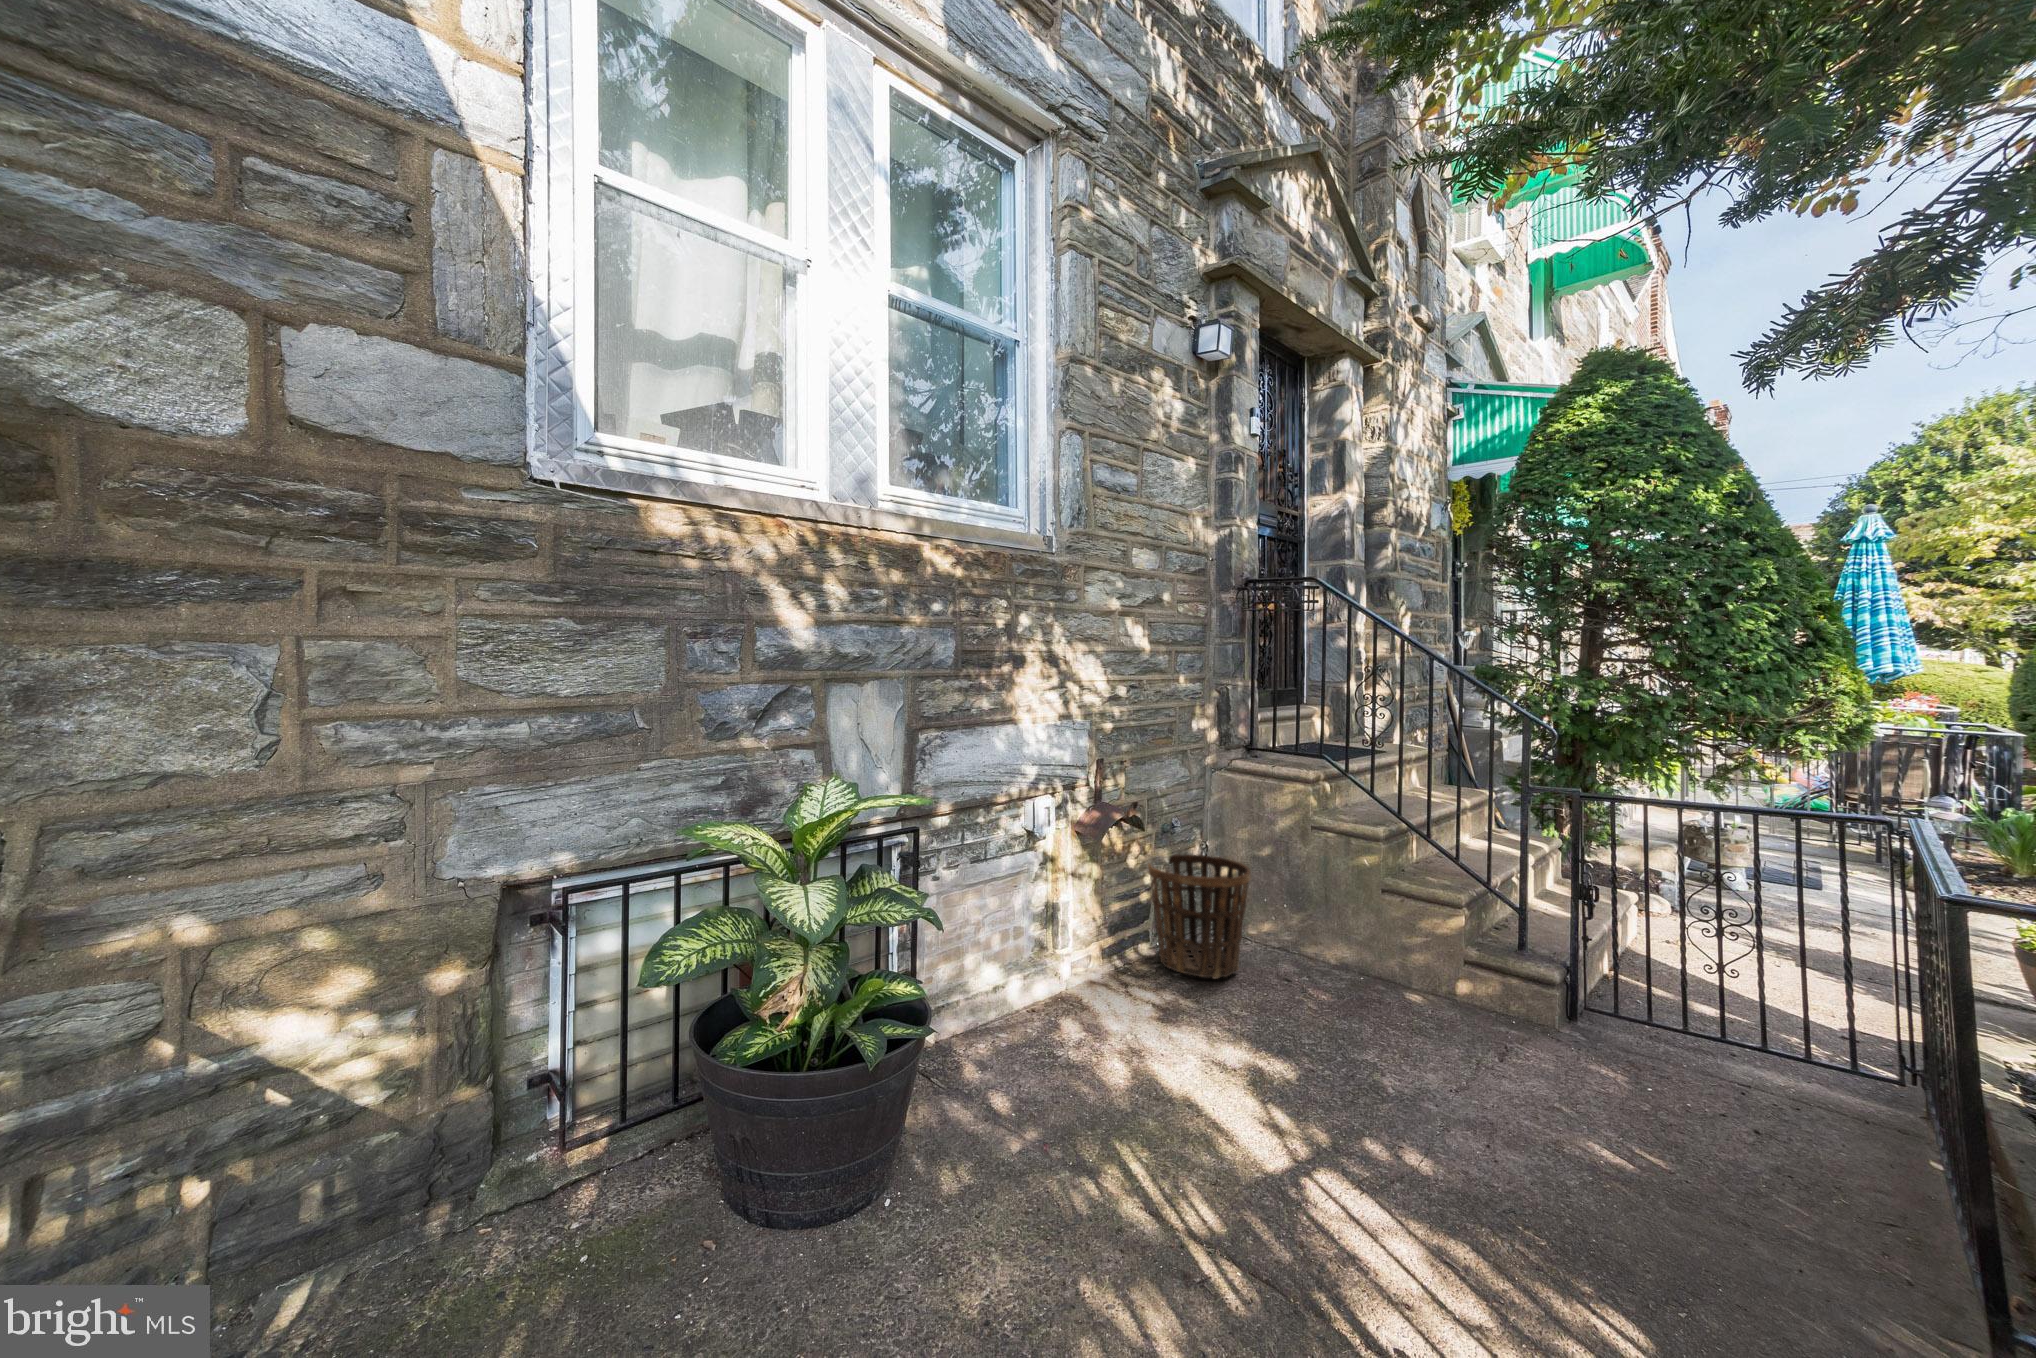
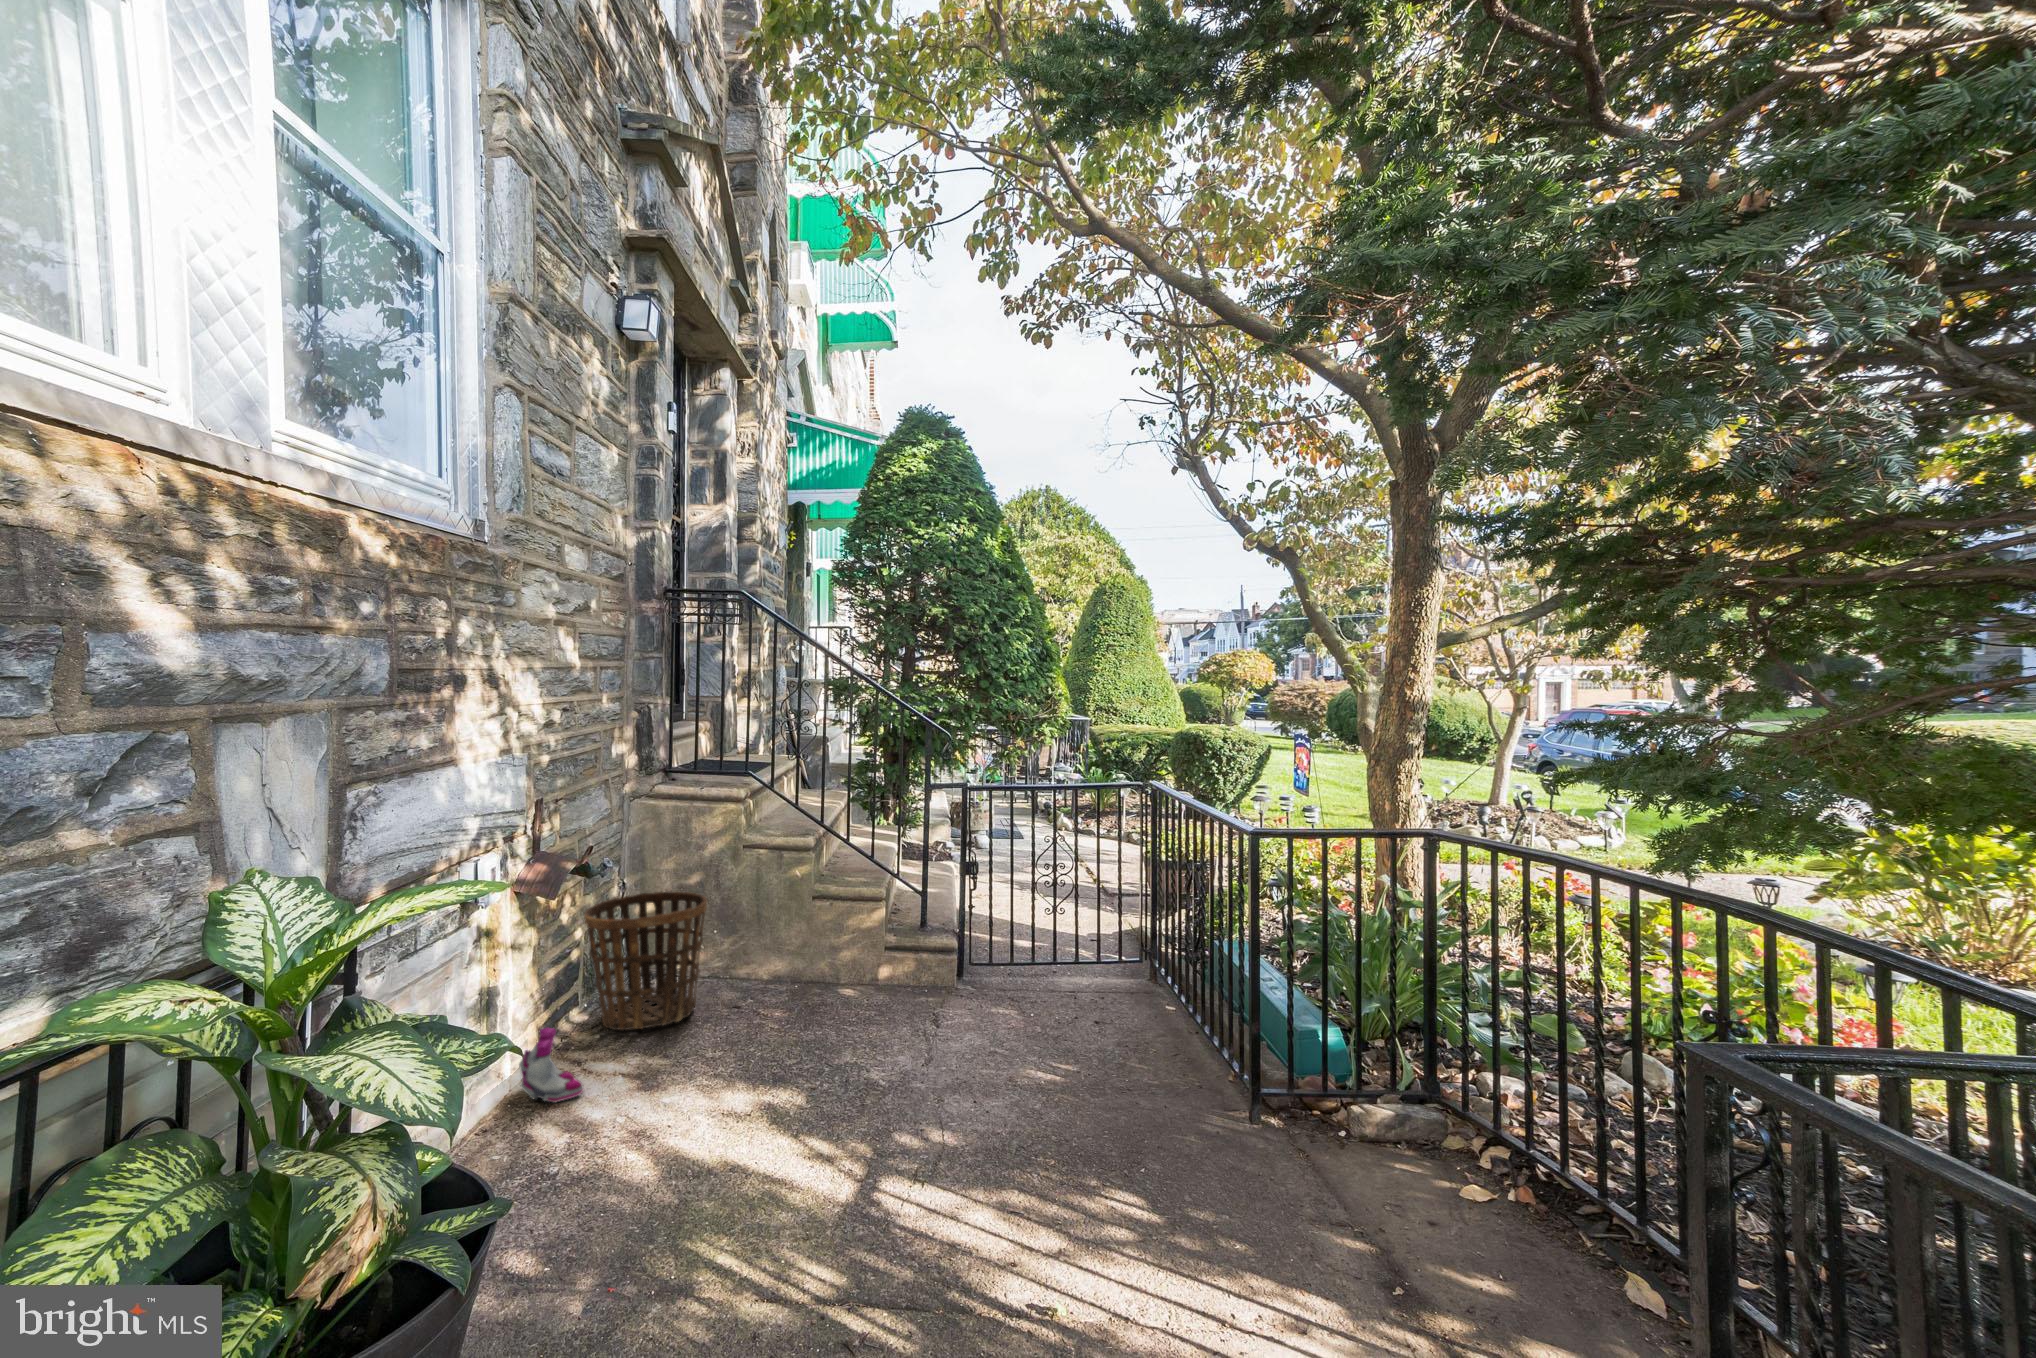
boots: none [1072,944,1112,1009] -> present [519,1027,584,1103]

